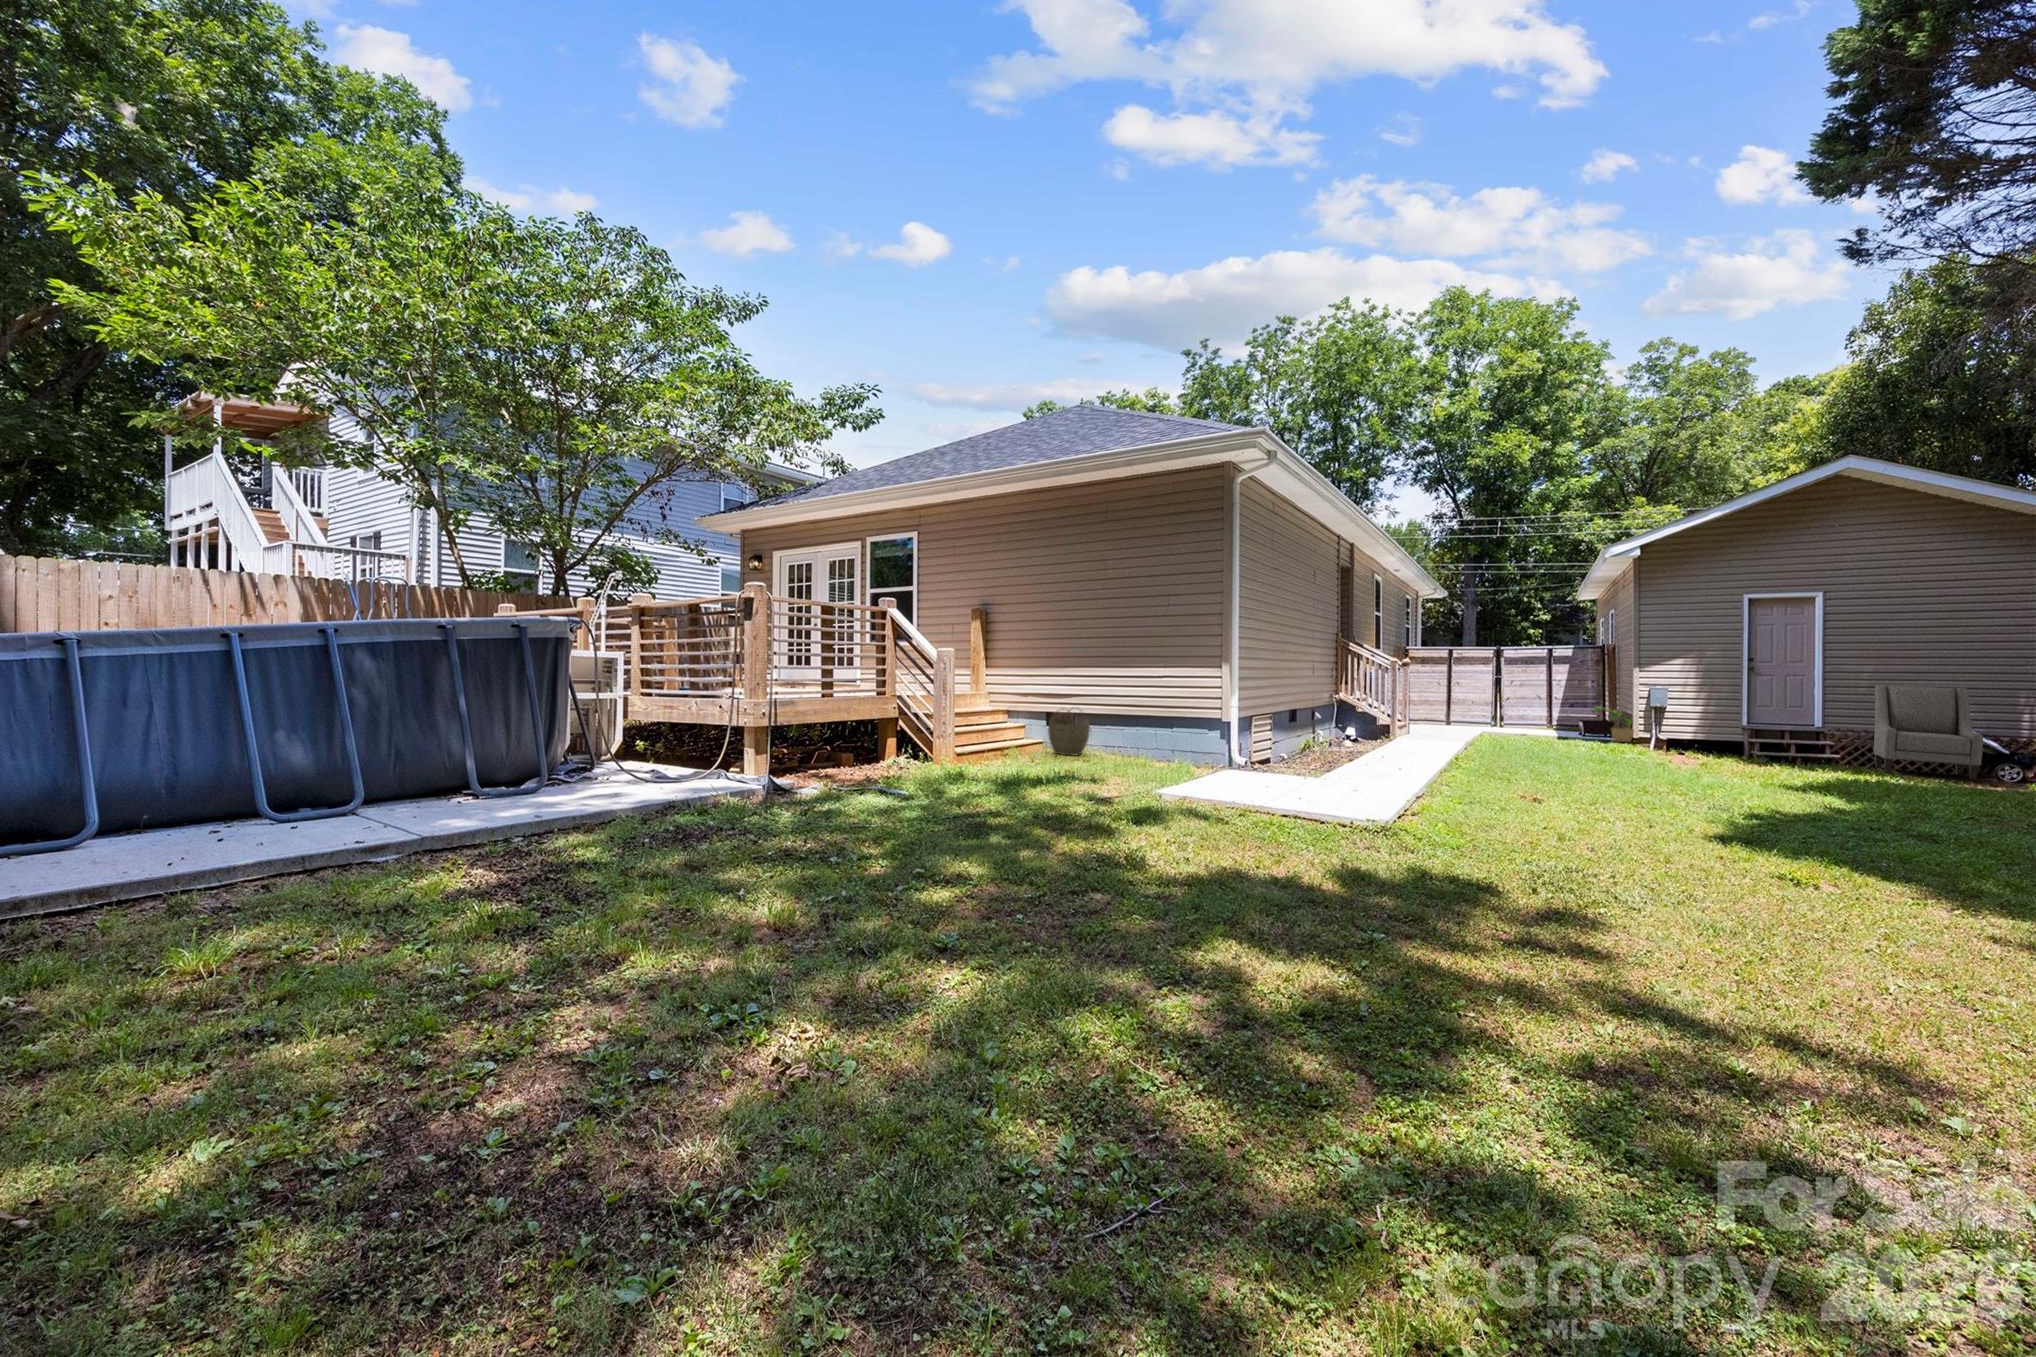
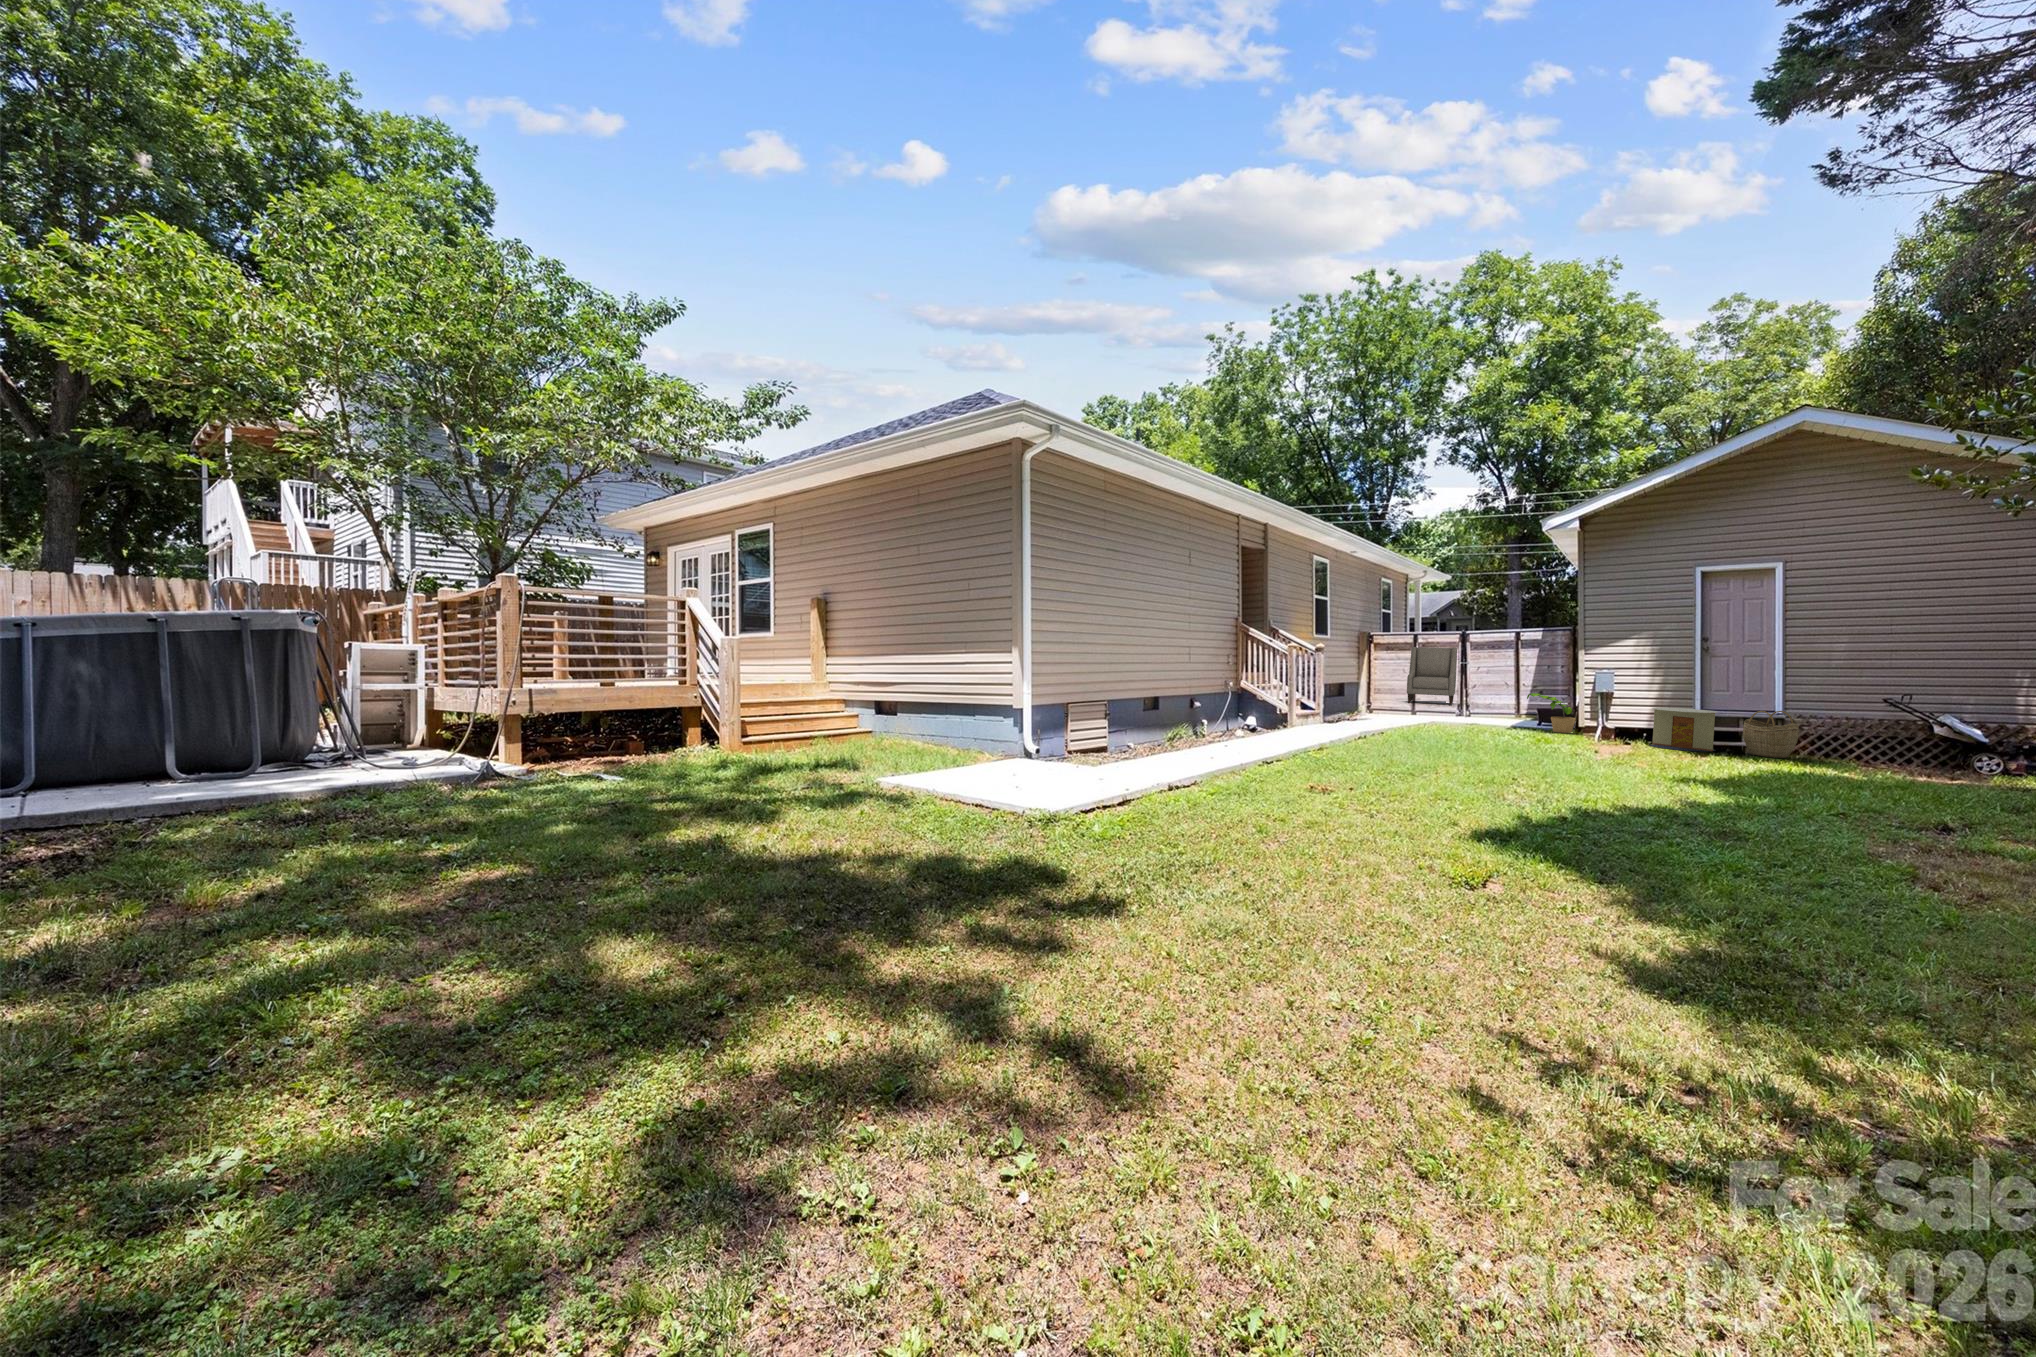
chair: present [1874,685,1983,780] -> present [1407,647,1457,705]
woven basket: present [1048,709,1090,756] -> present [1743,711,1799,758]
side table: none [1710,719,1772,758] -> present [1650,708,1717,752]

